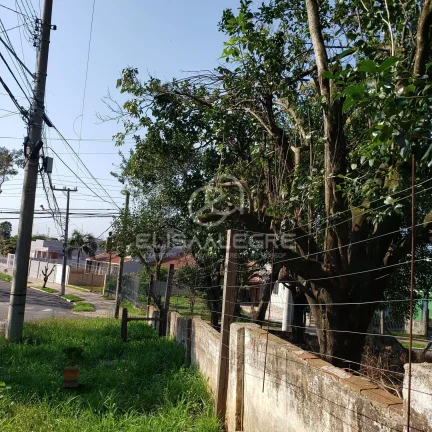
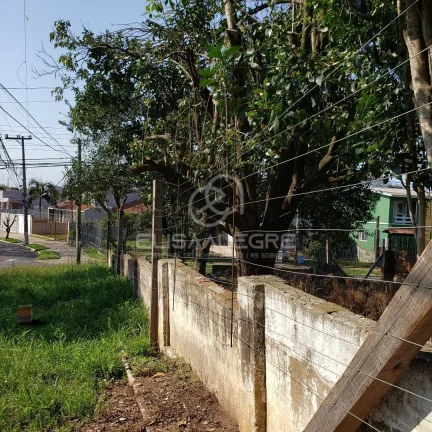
bench: present [121,308,167,341] -> none [77,251,120,283]

